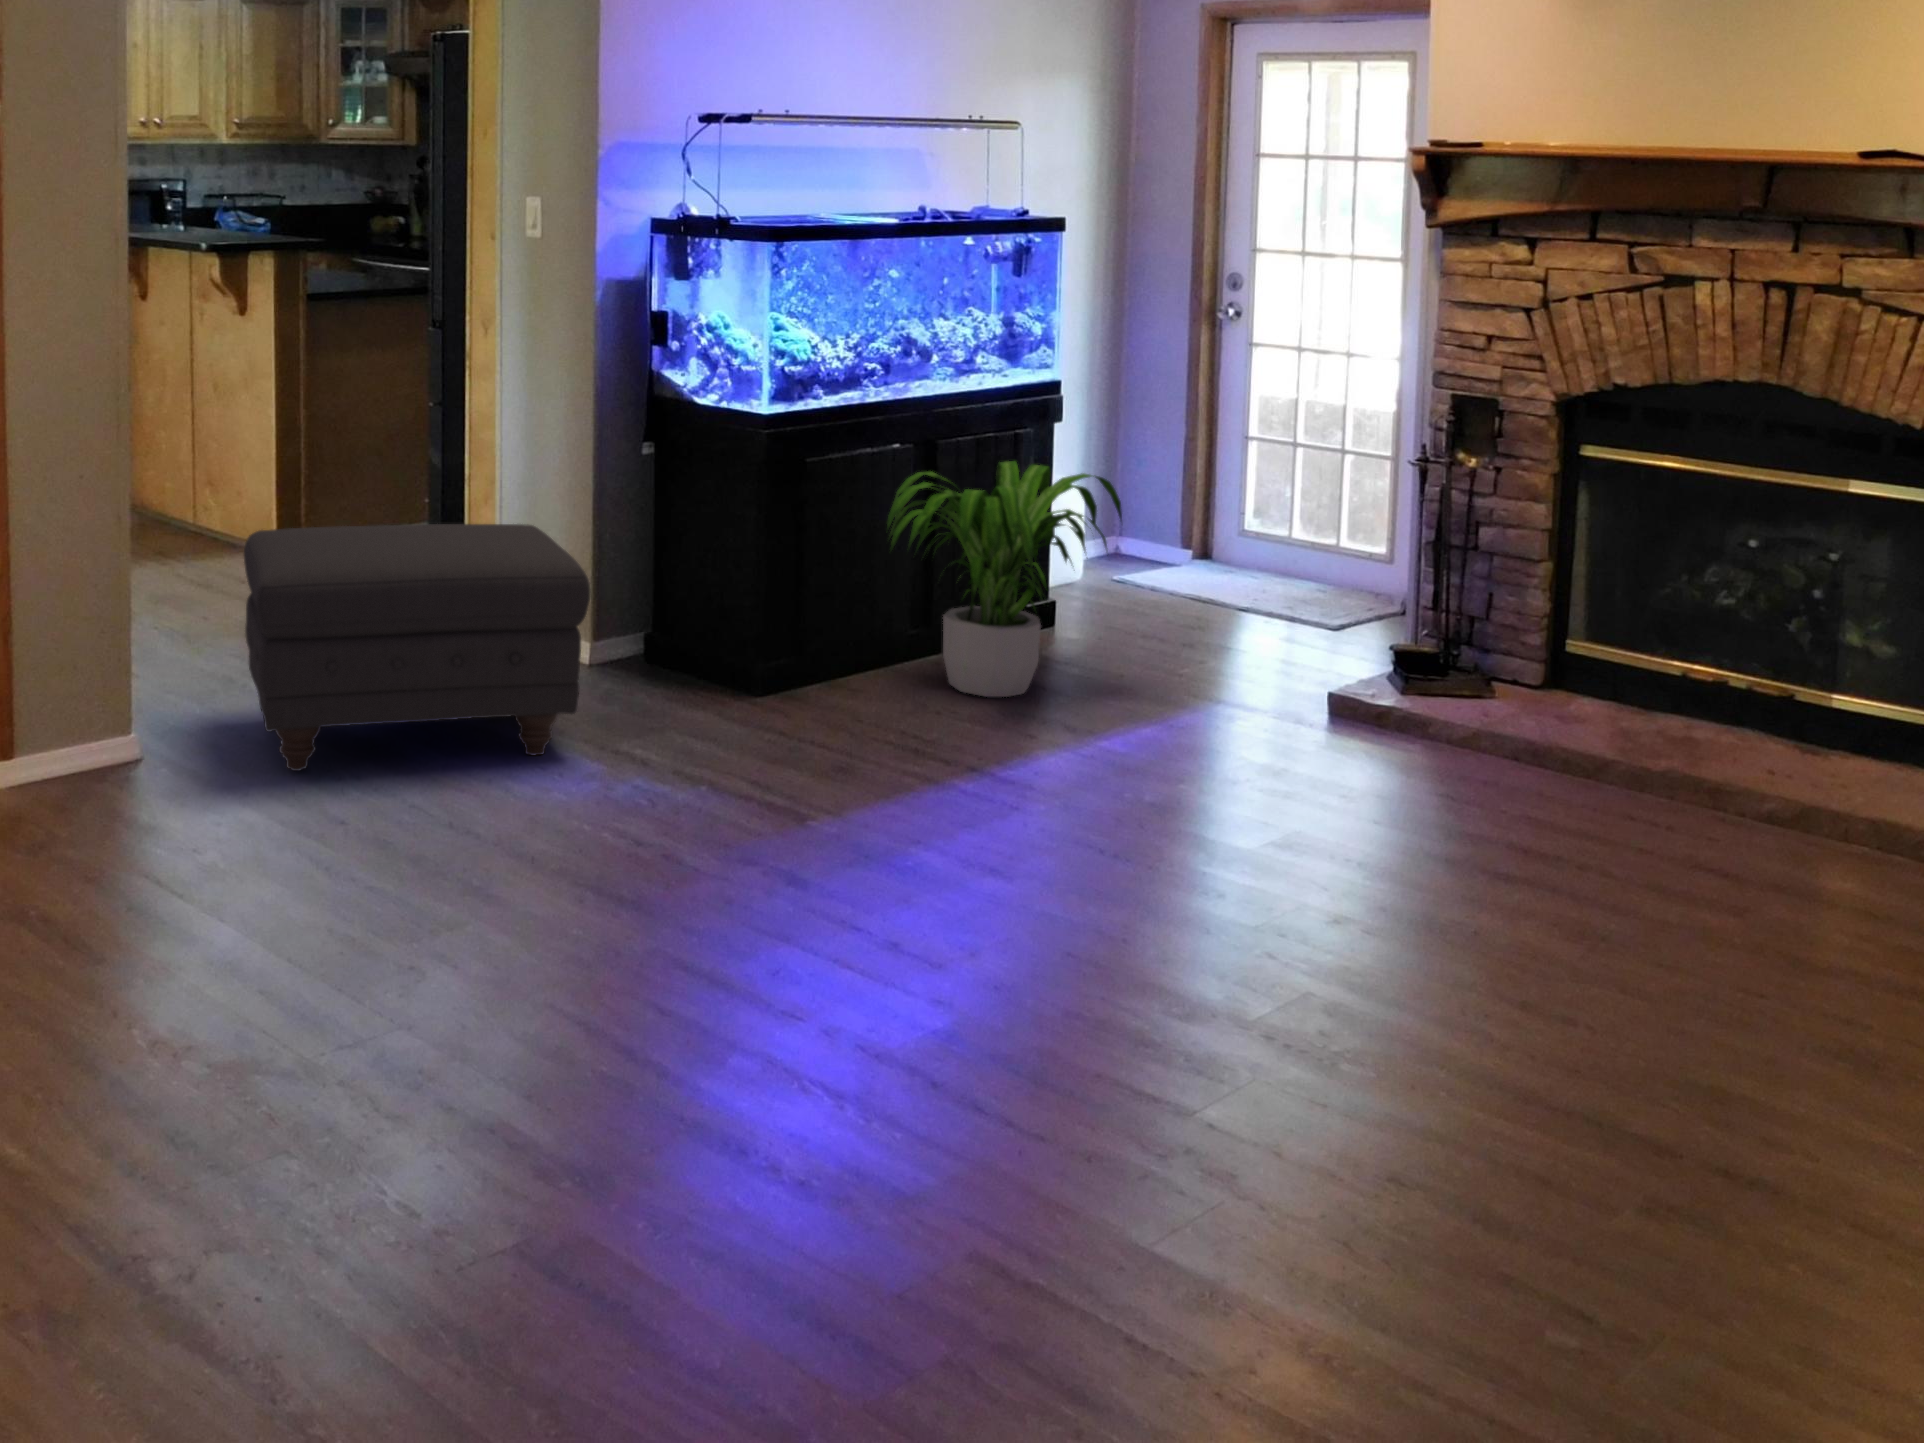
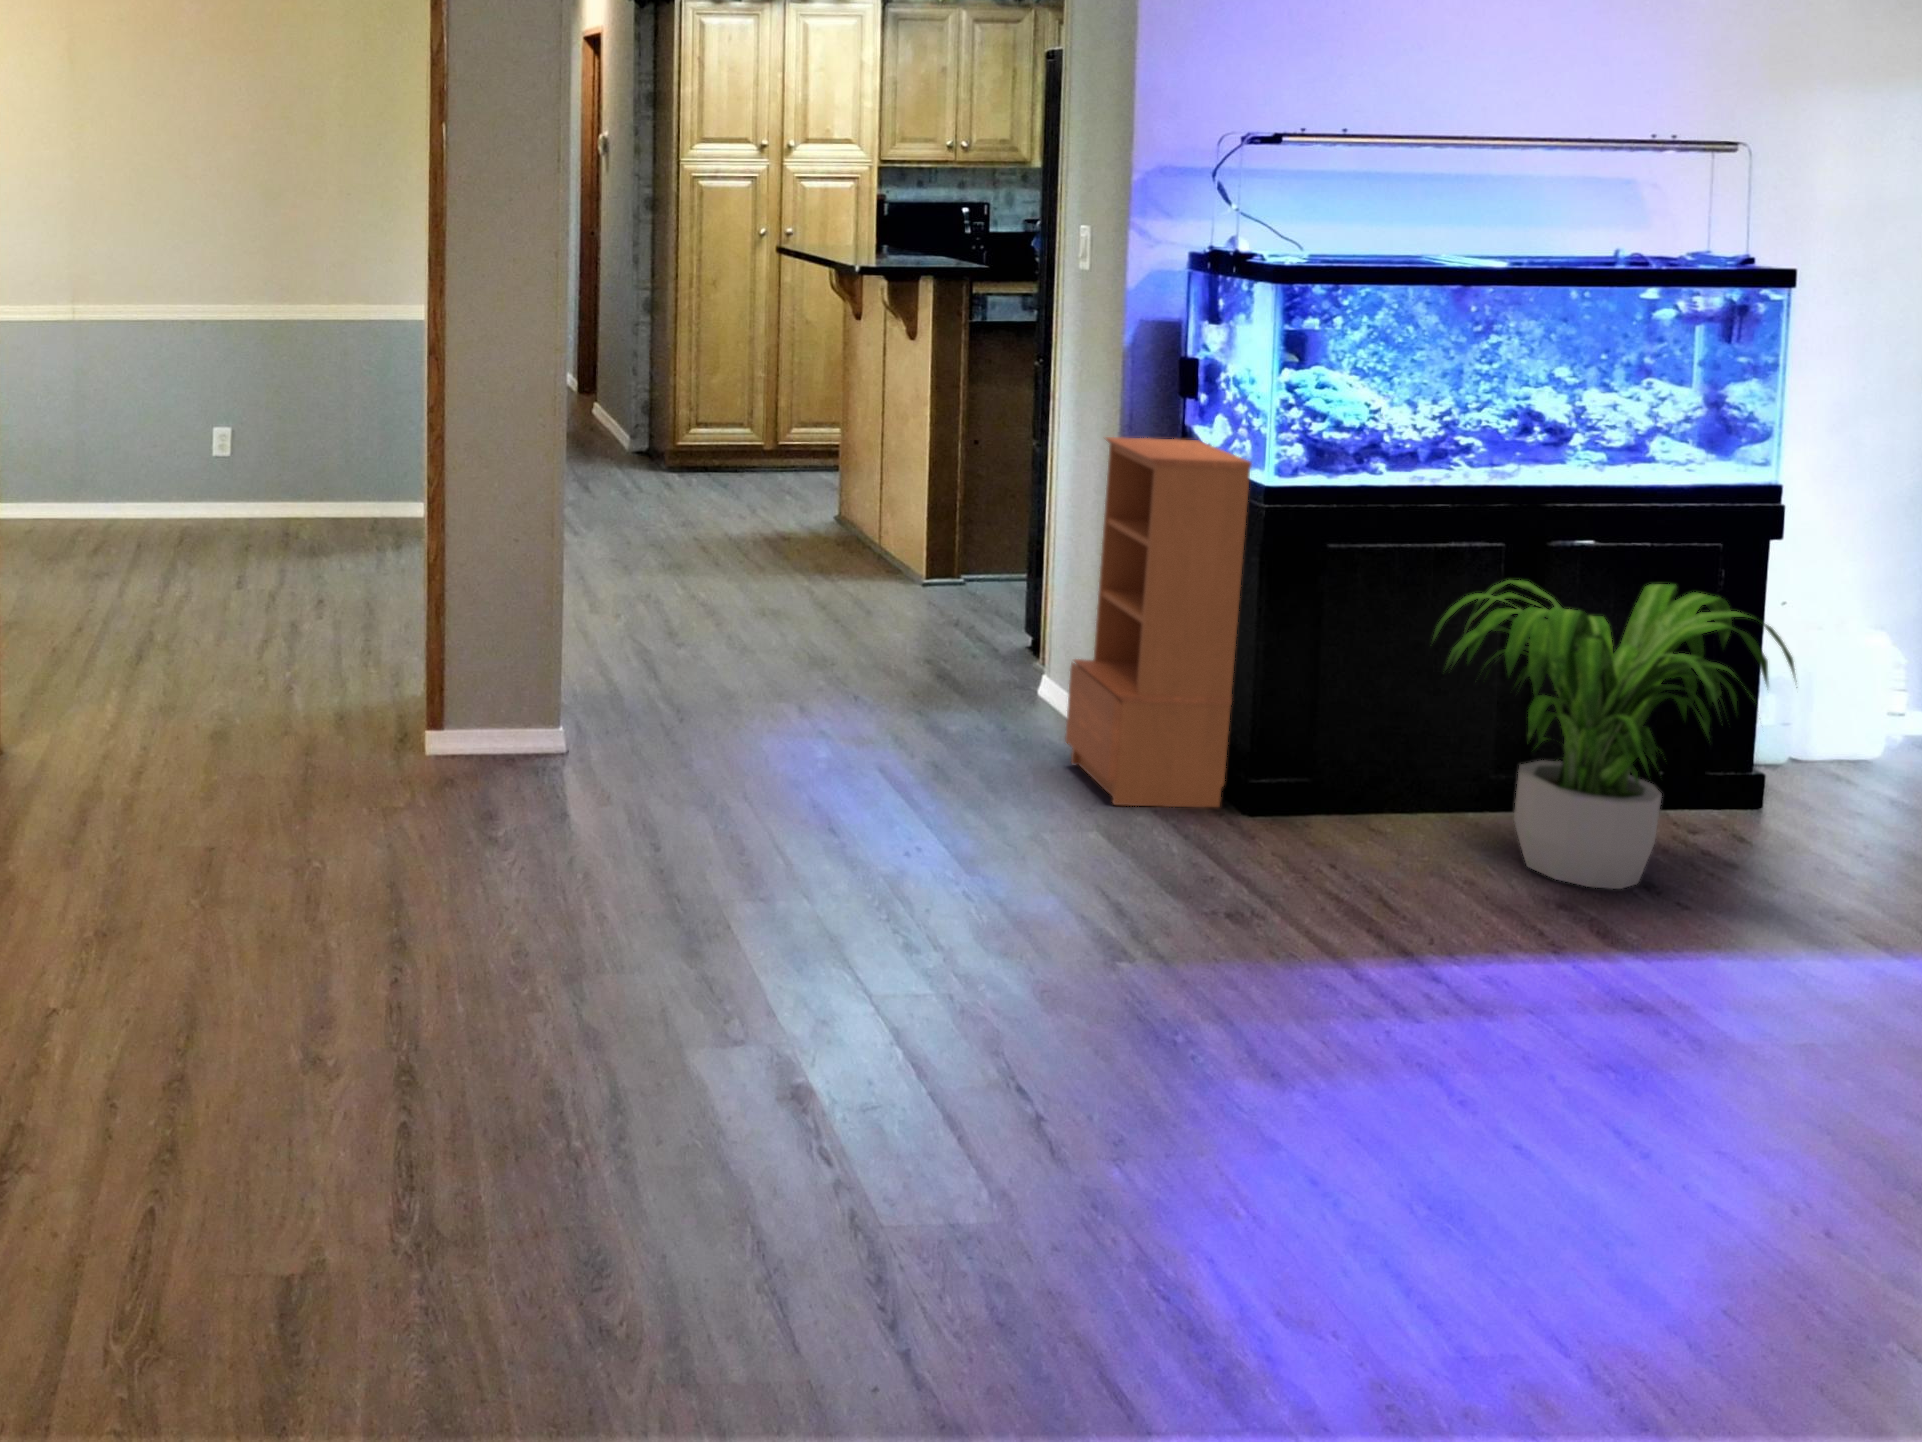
bookcase: none [586,386,746,712] -> present [1065,437,1251,807]
ottoman: present [244,524,591,771] -> none [644,540,1014,818]

